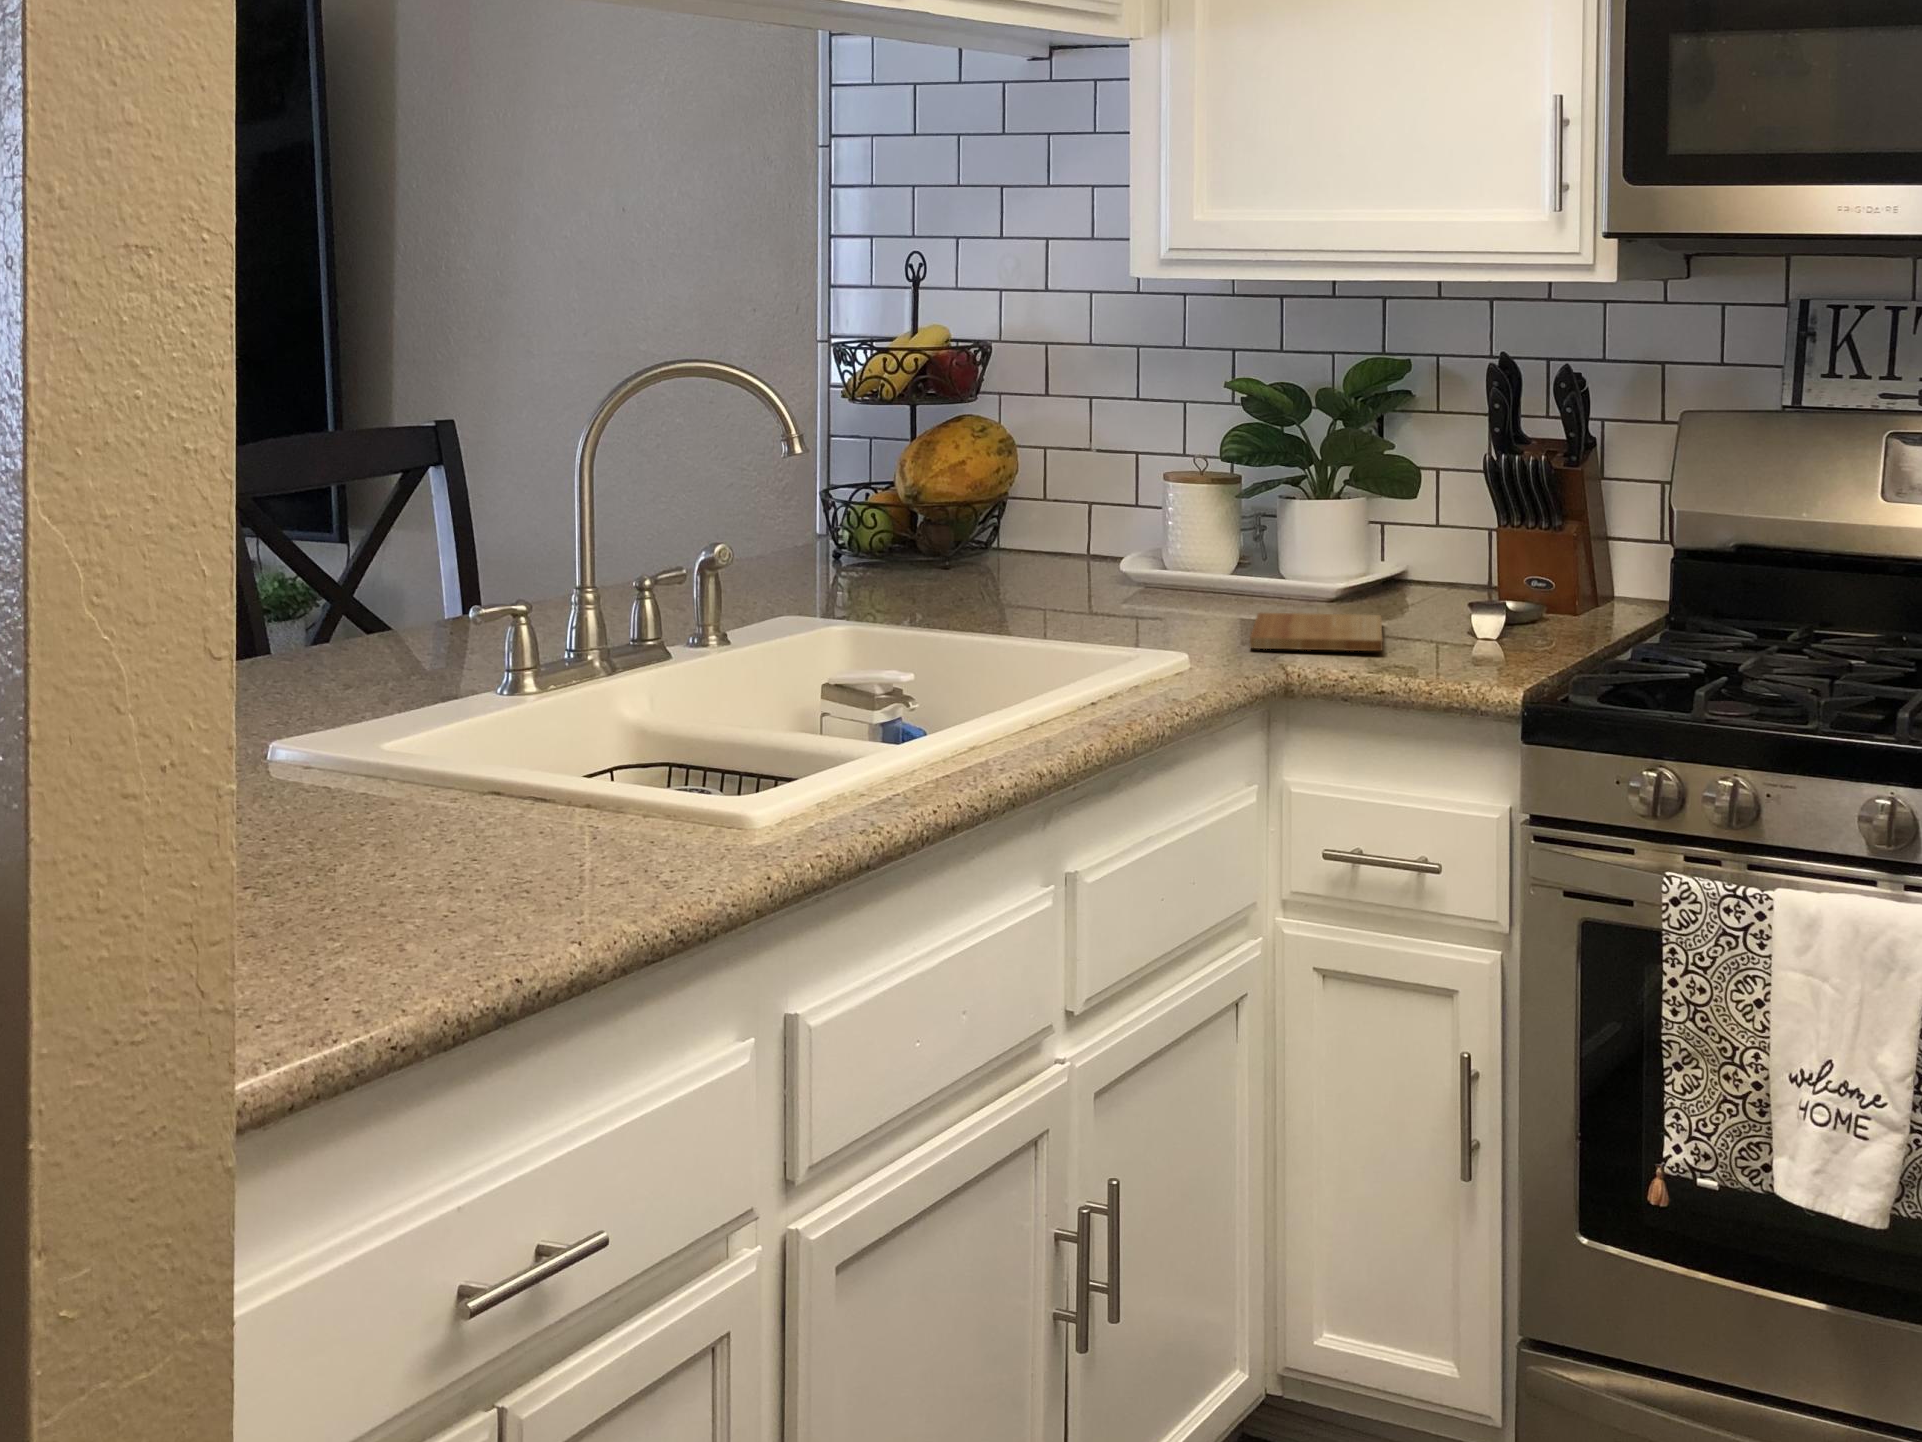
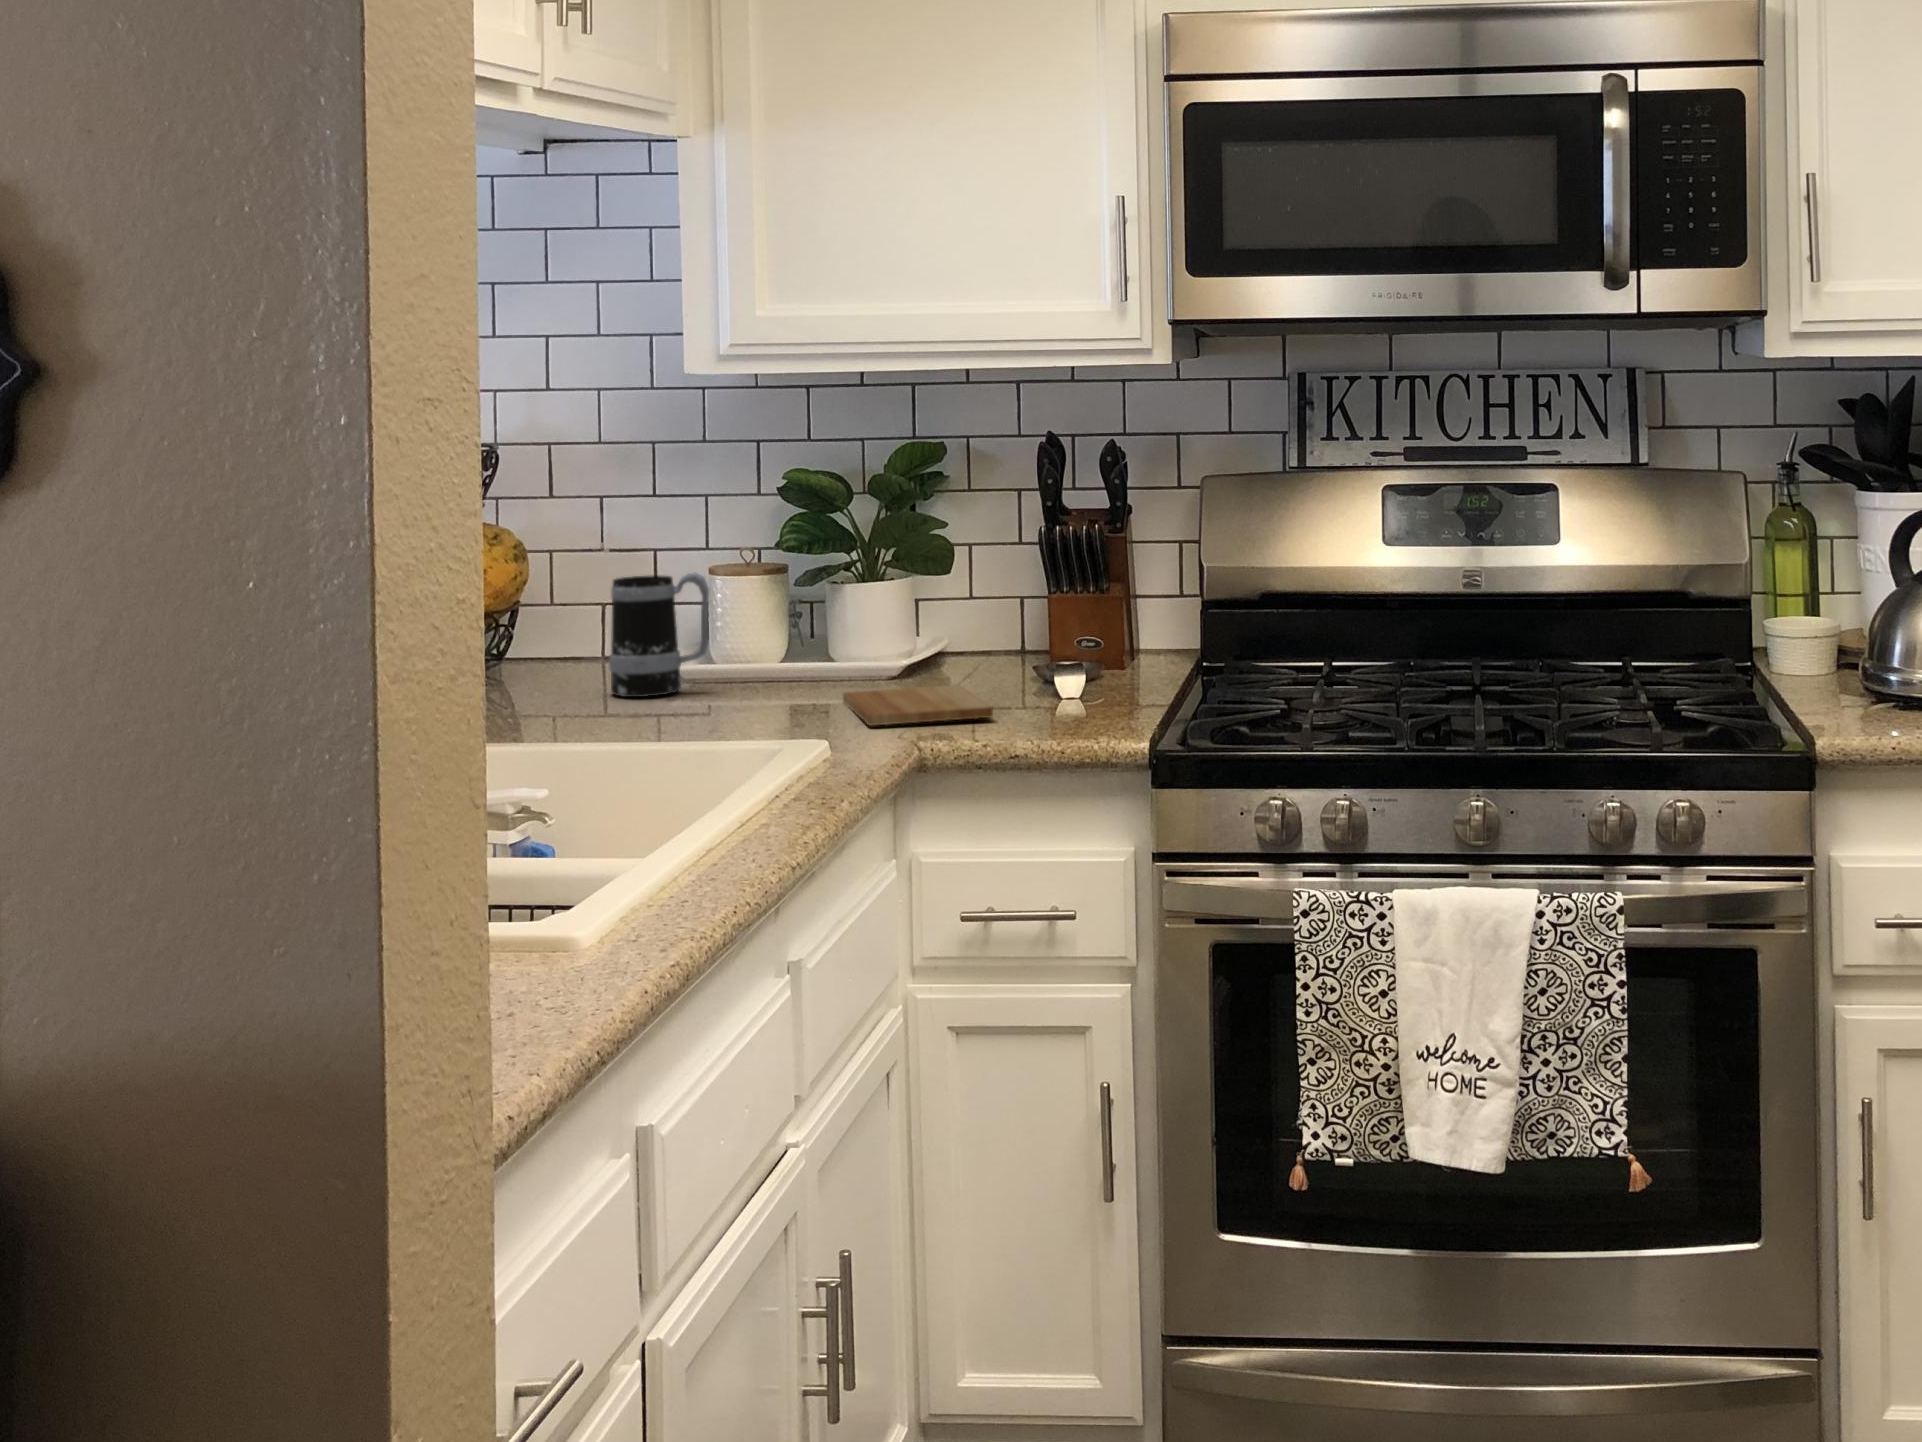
mug: none [1046,480,1144,600] -> present [609,573,709,697]

